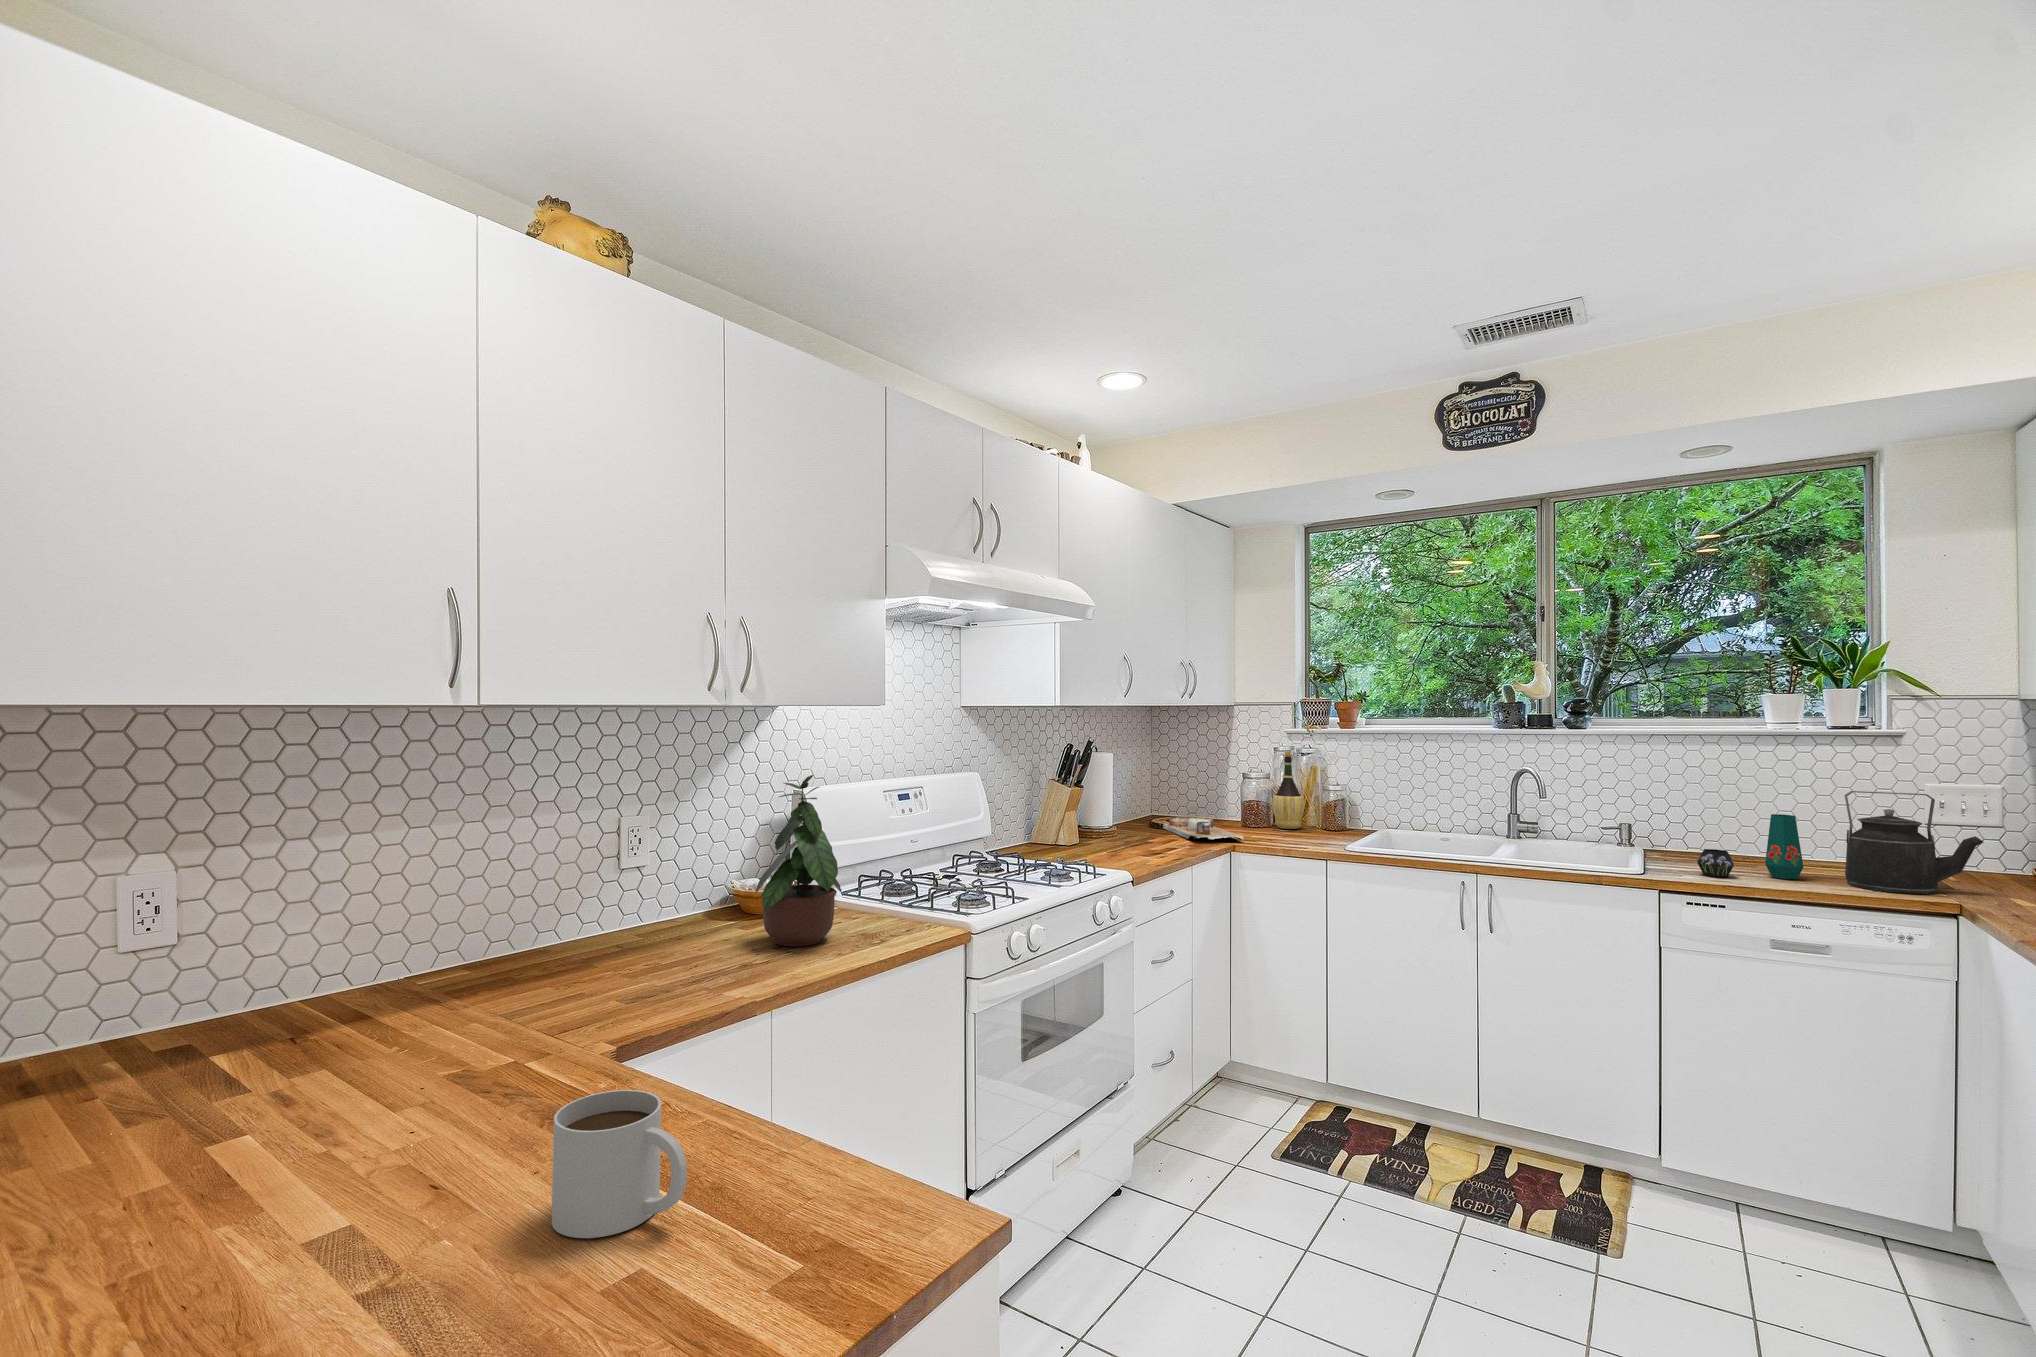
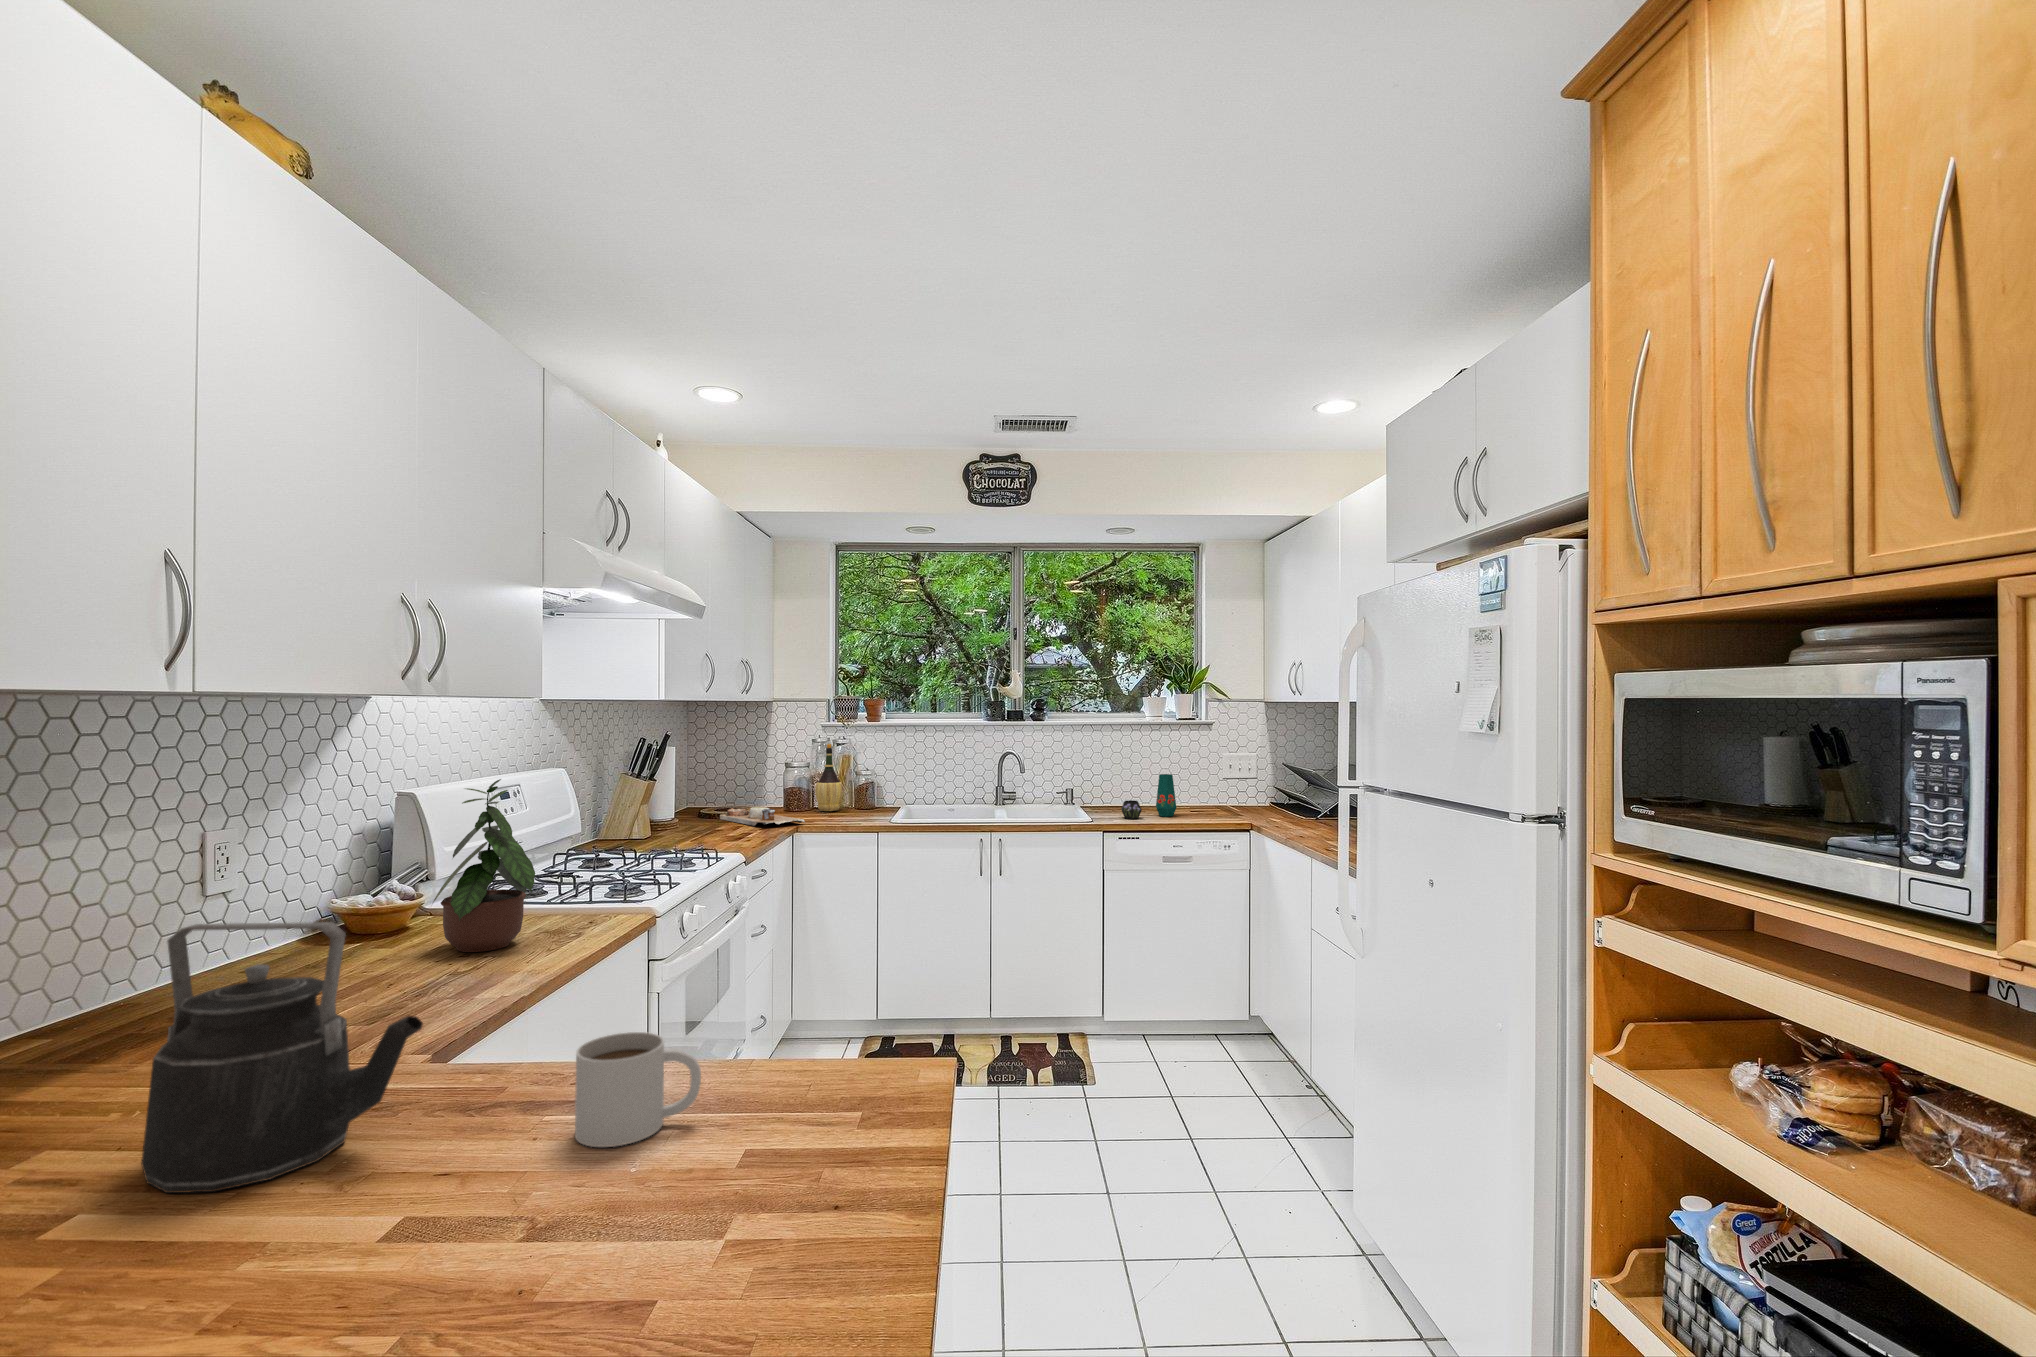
kettle: present [1844,791,1984,894] -> present [141,922,423,1193]

